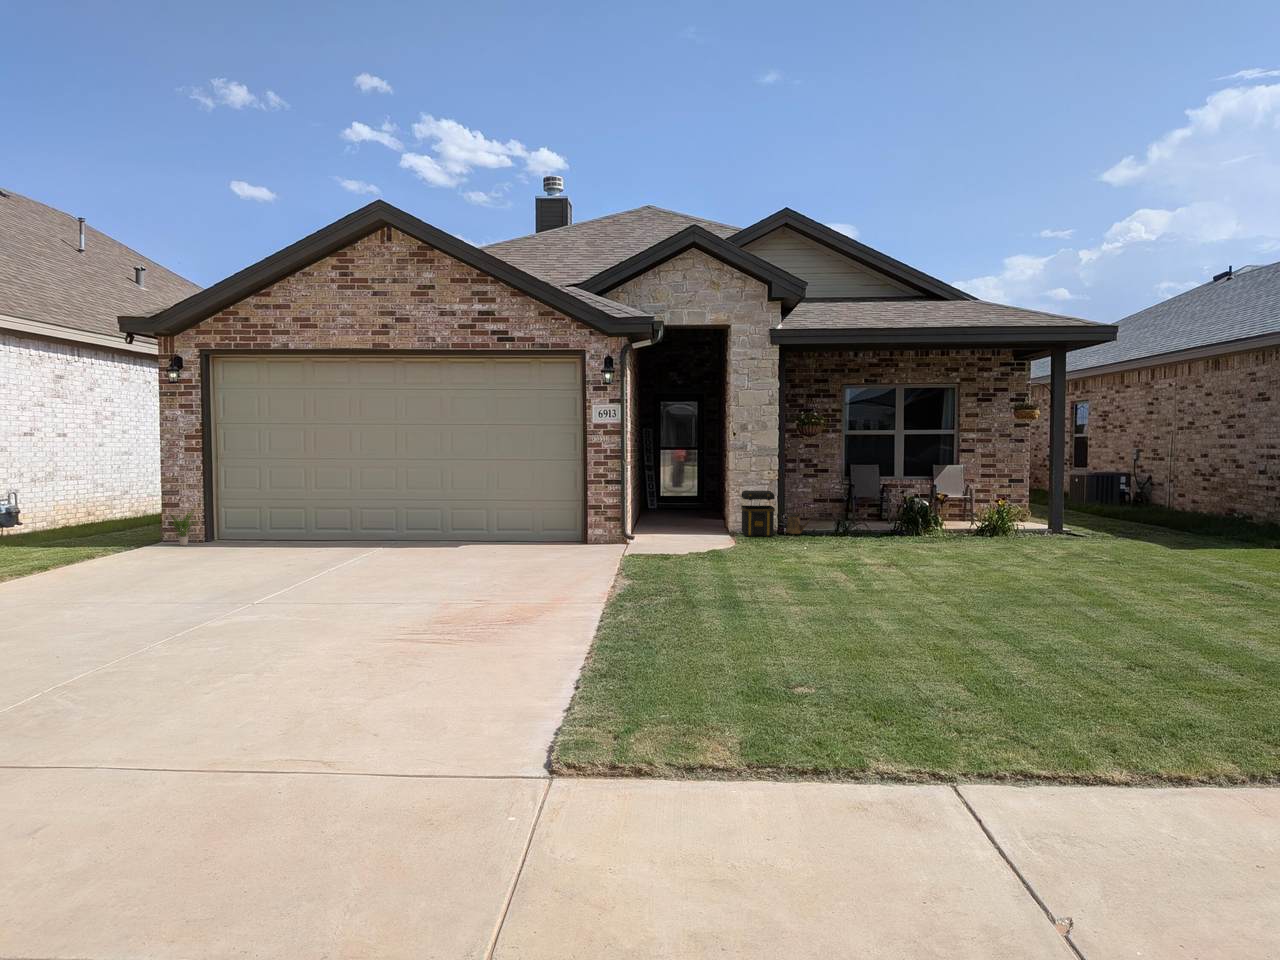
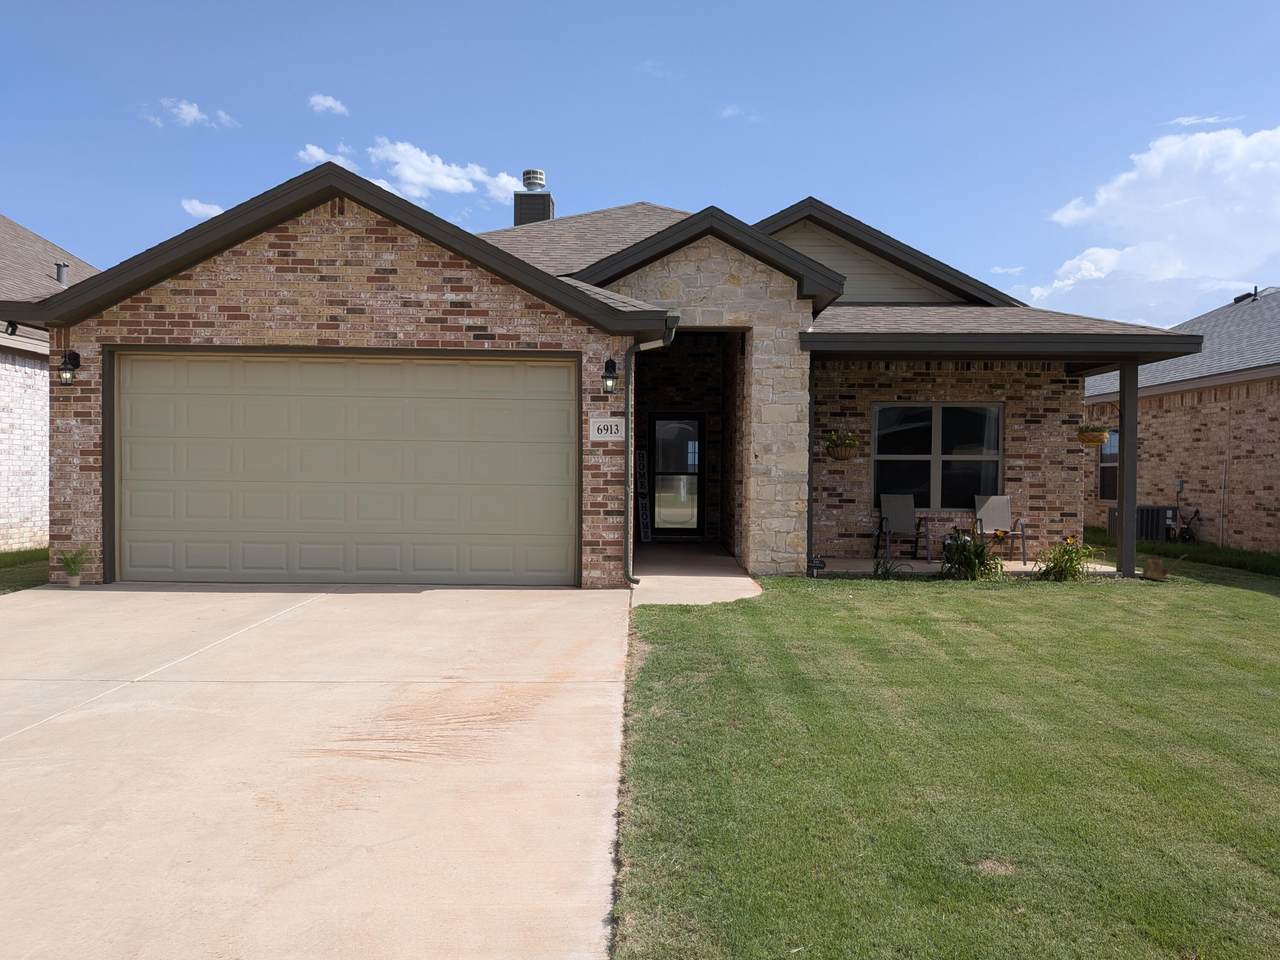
toolbox: present [741,490,775,536] -> none [762,524,804,579]
watering can: present [781,513,817,534] -> present [1137,555,1187,579]

